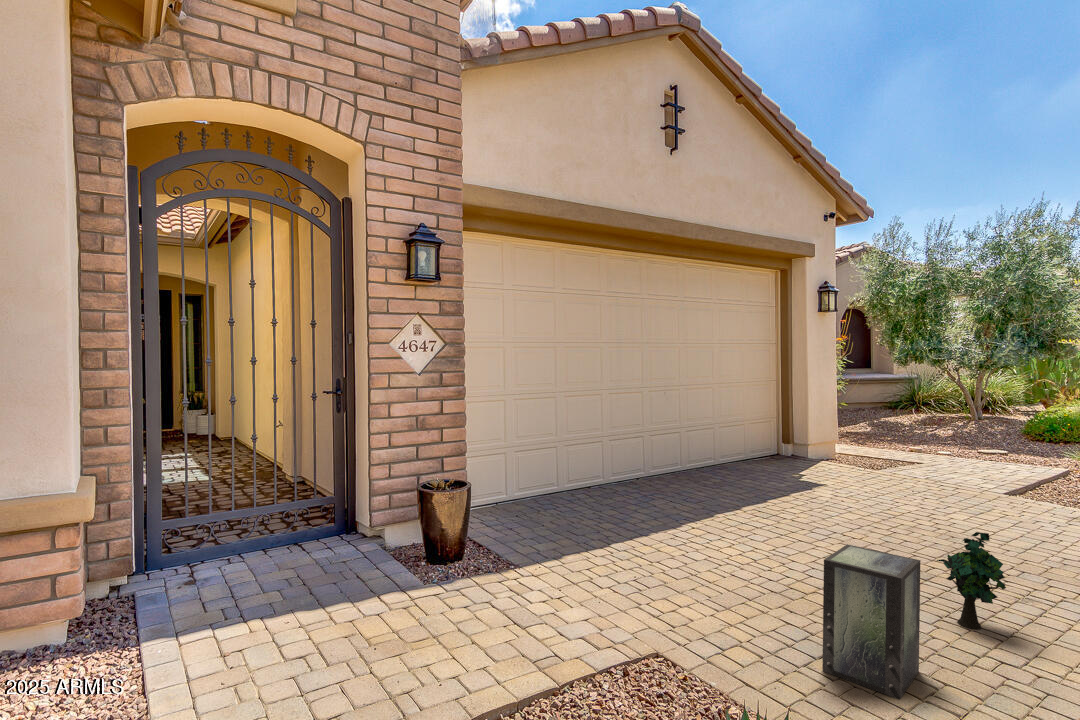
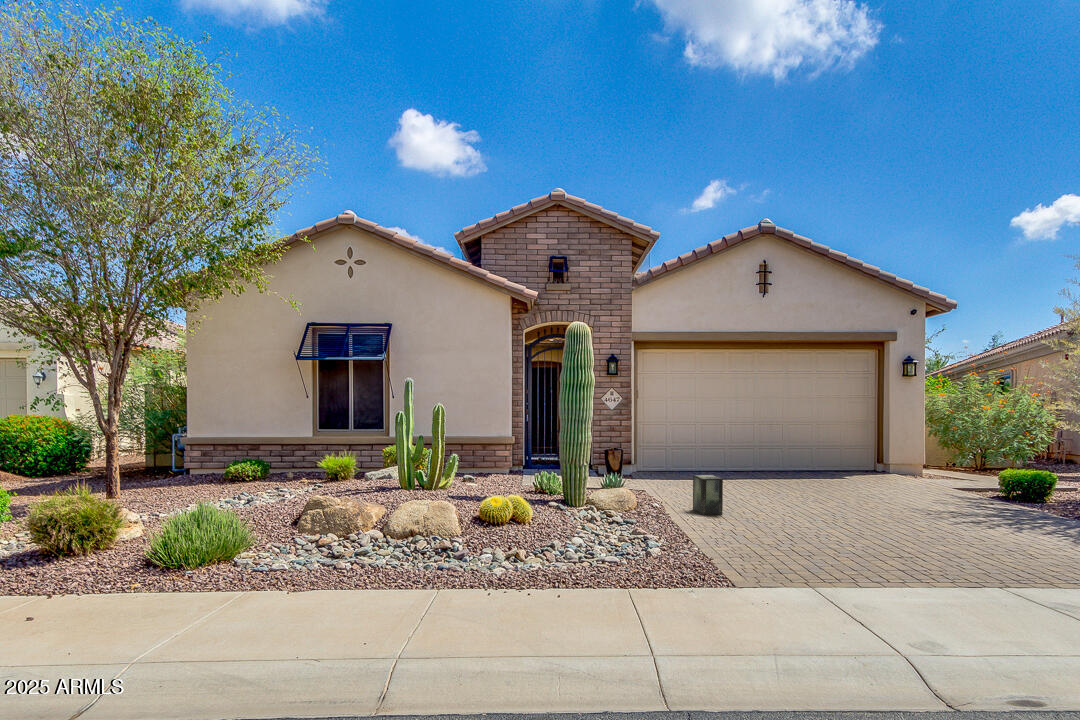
decorative plant: present [937,532,1006,629] -> none [763,479,784,515]

